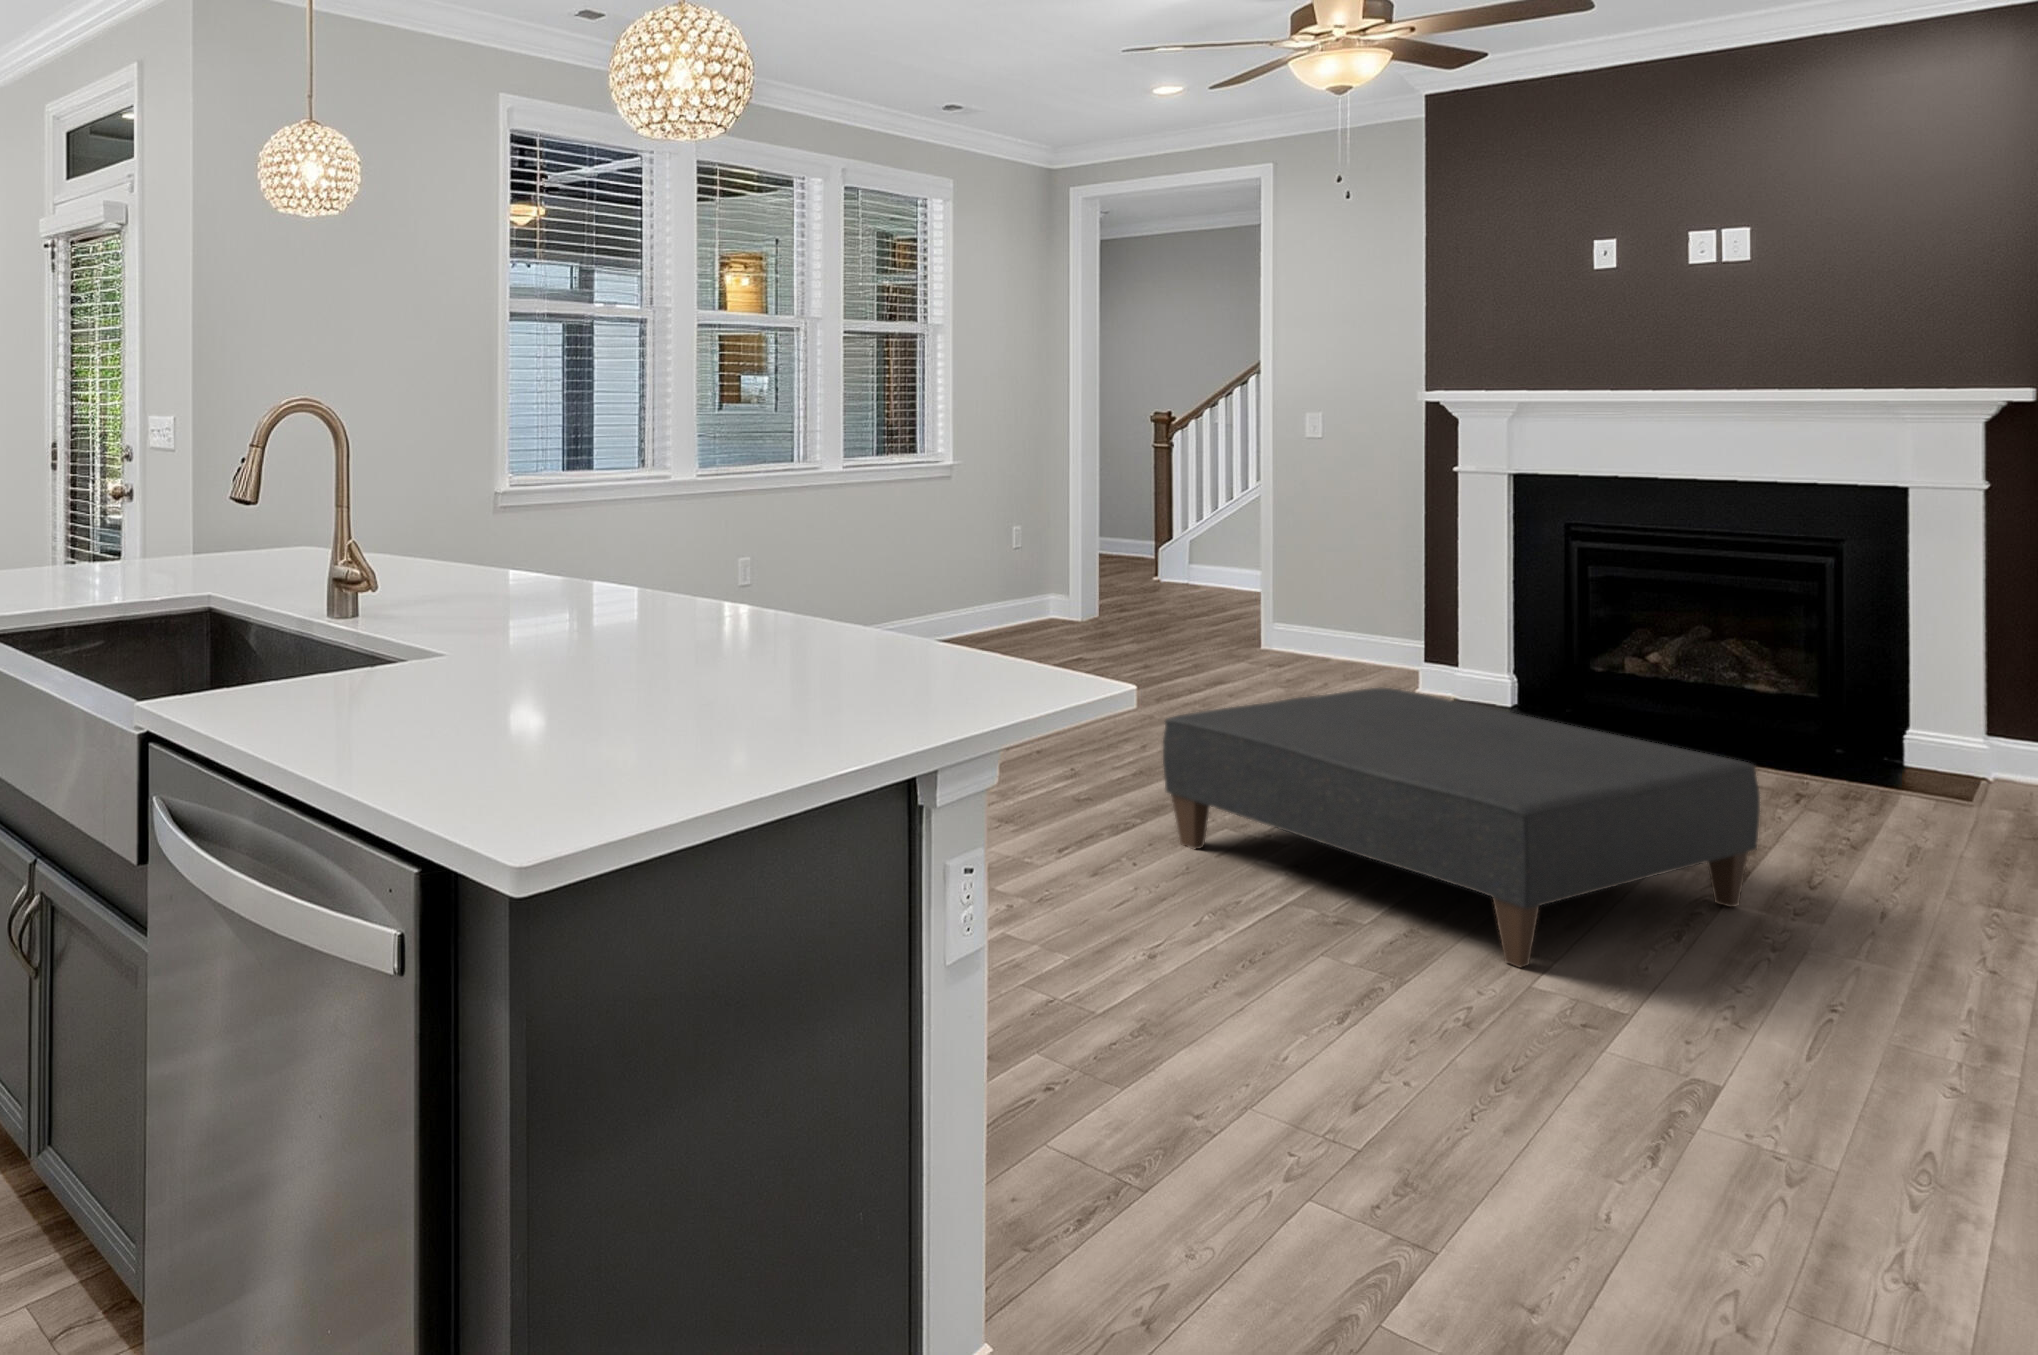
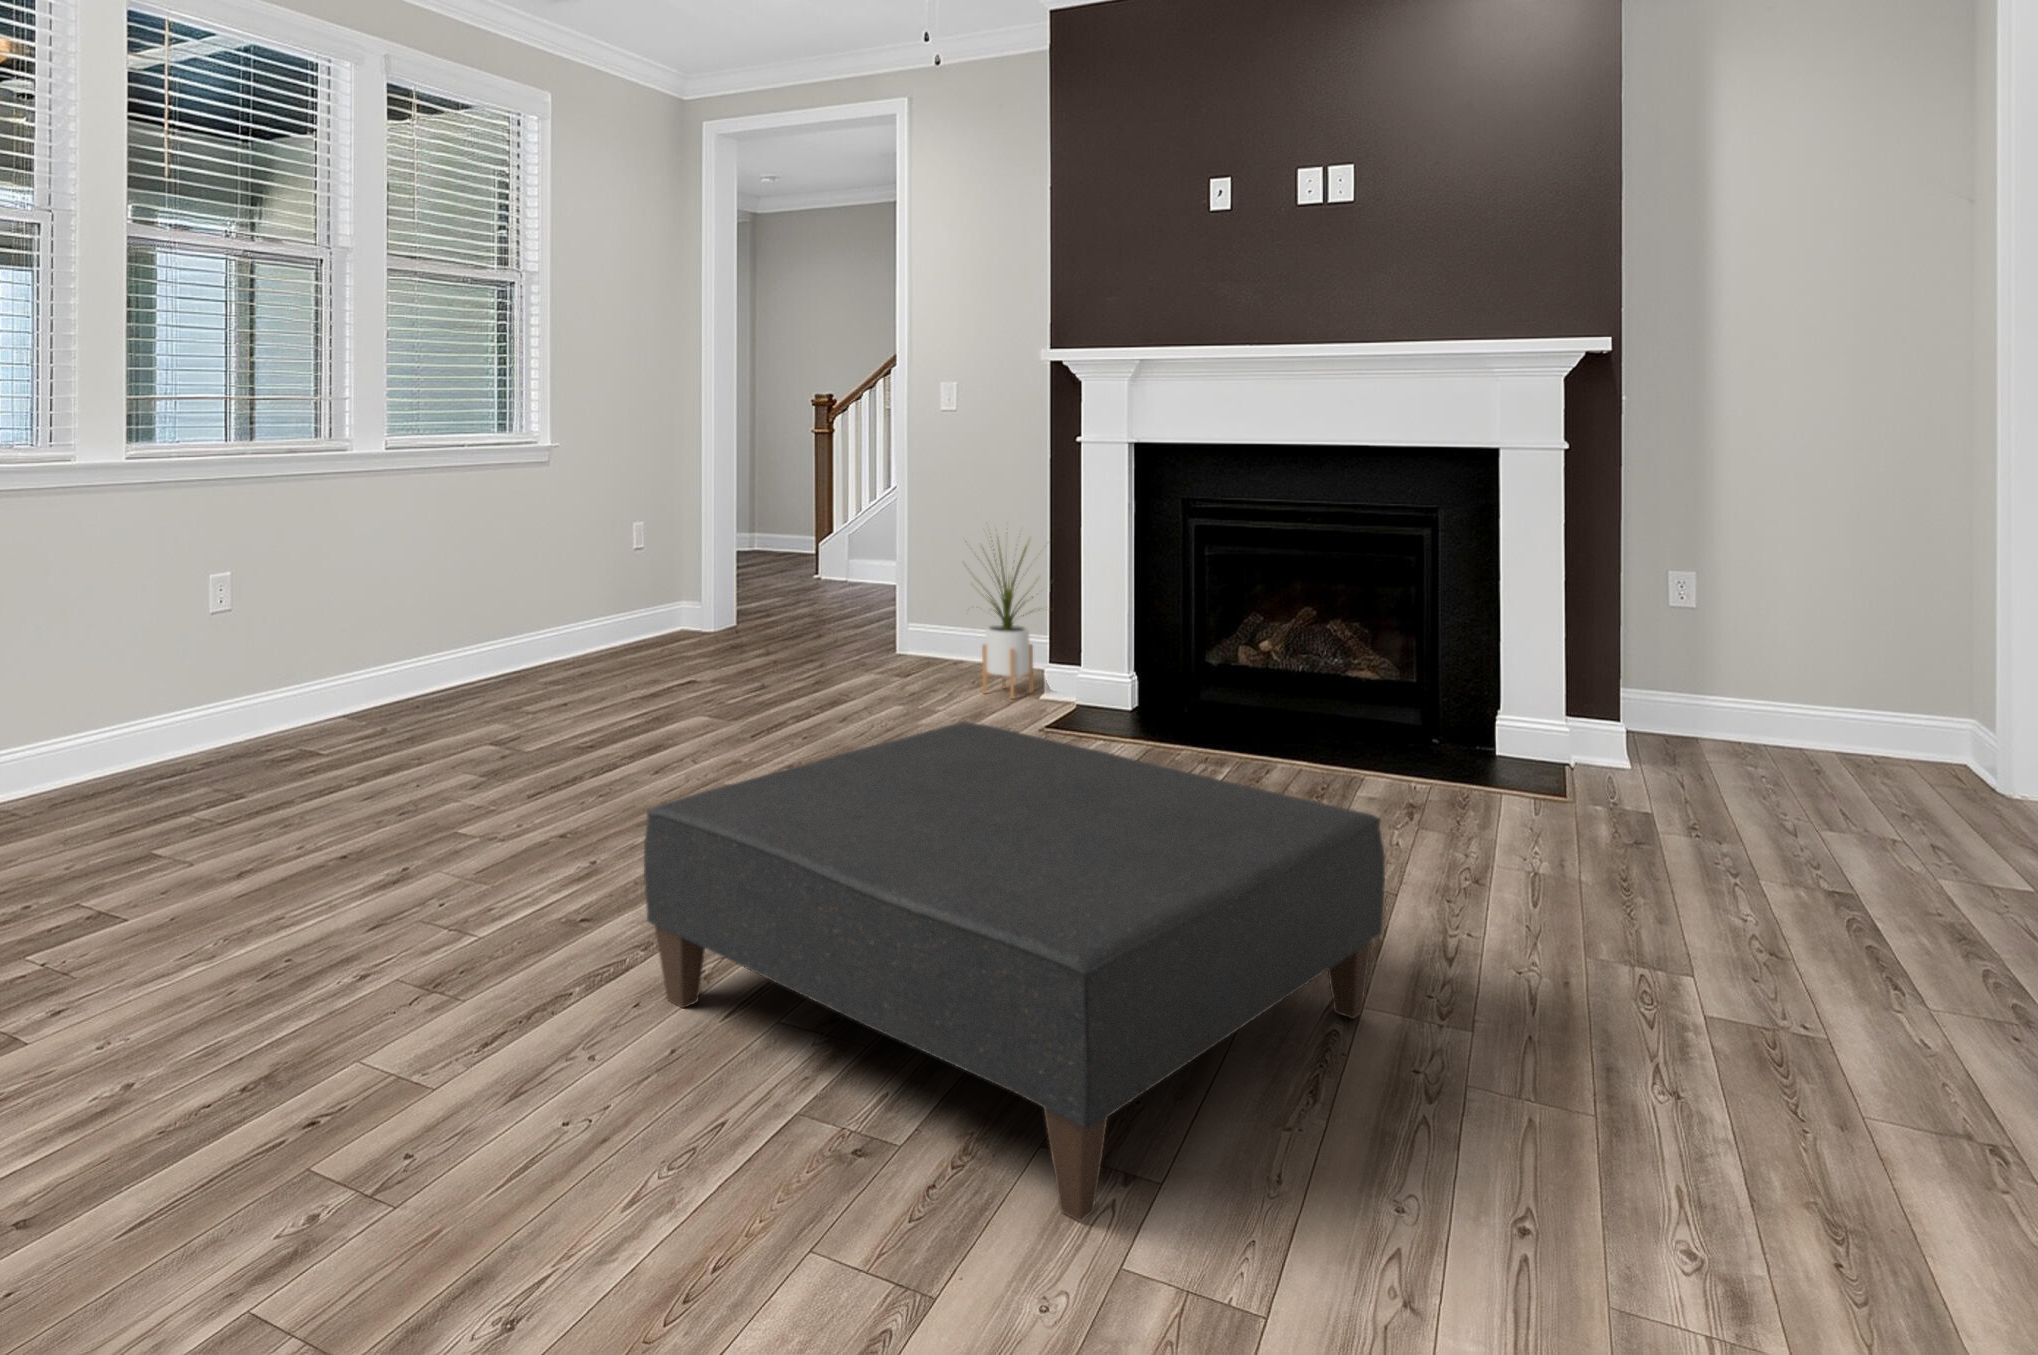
house plant: none [1336,537,1429,692] -> present [968,545,1033,699]

